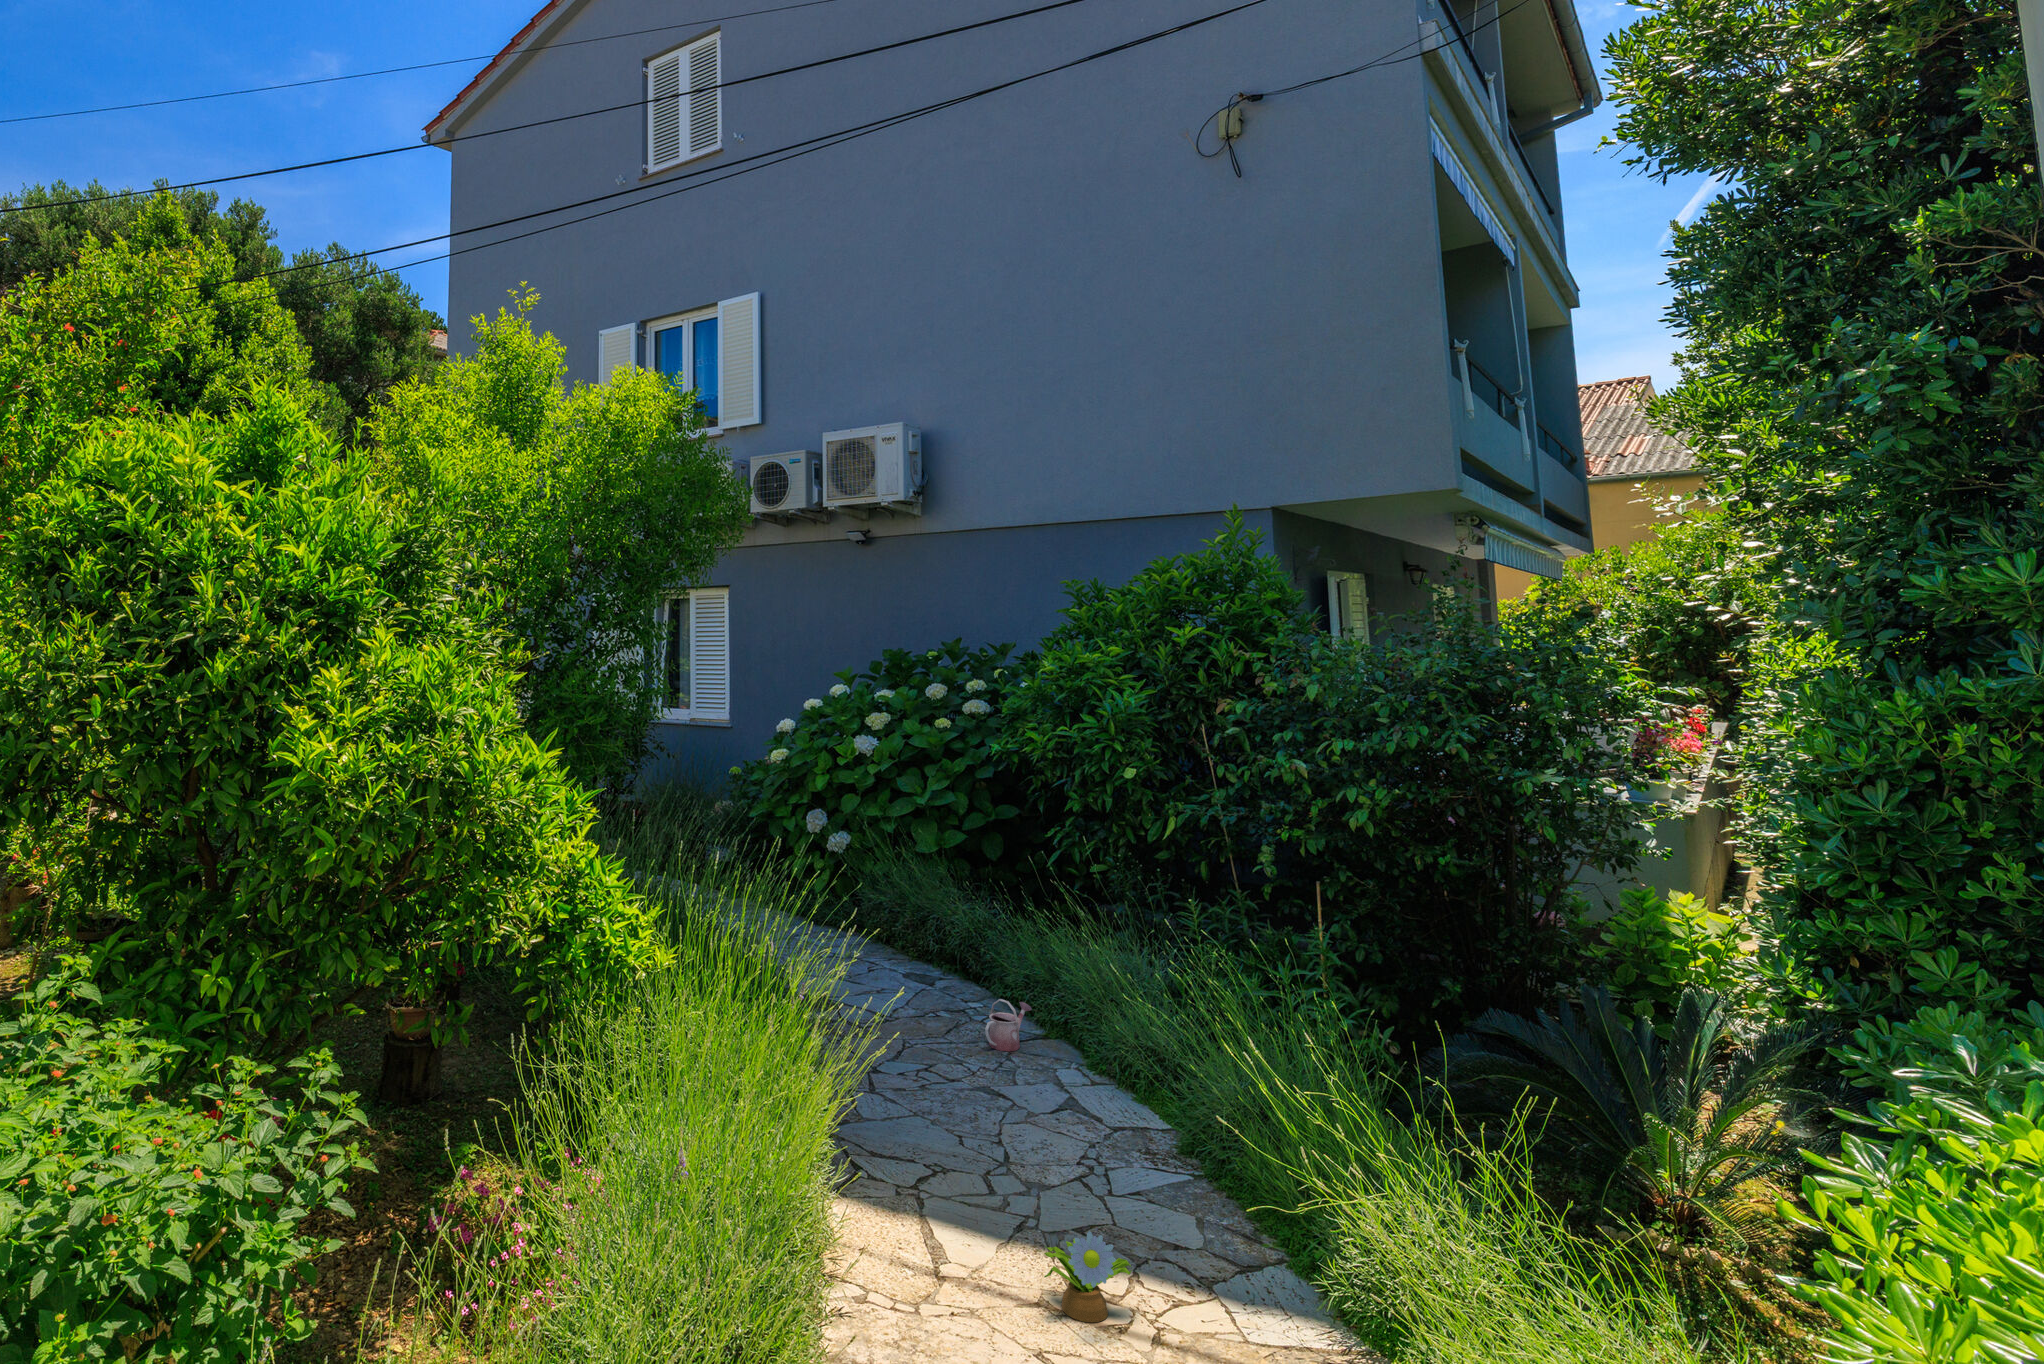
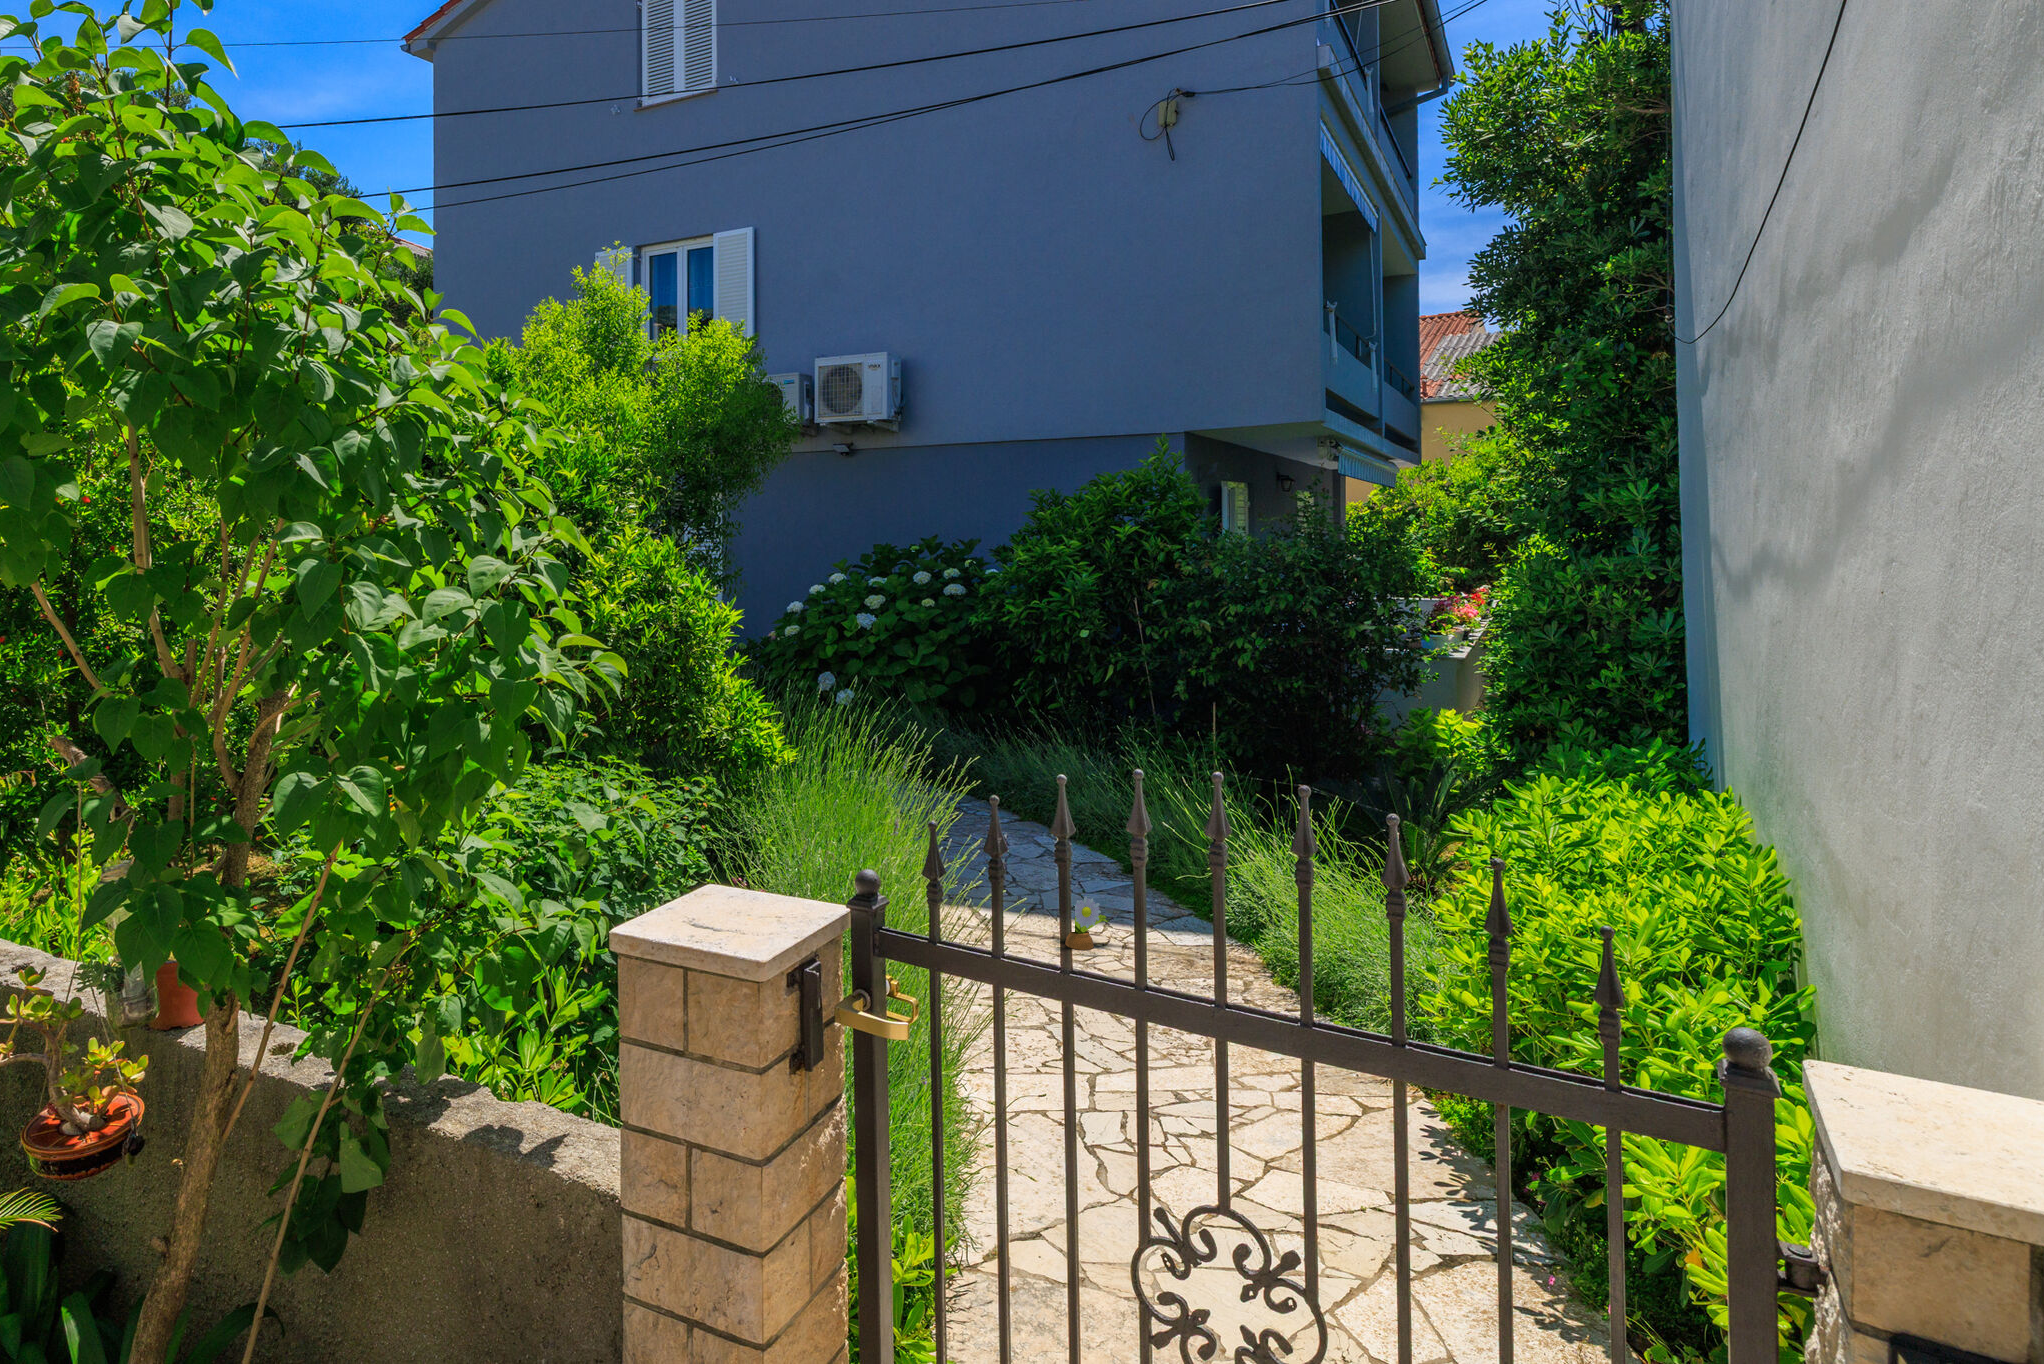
watering can: present [985,999,1031,1051] -> none [983,793,1014,828]

